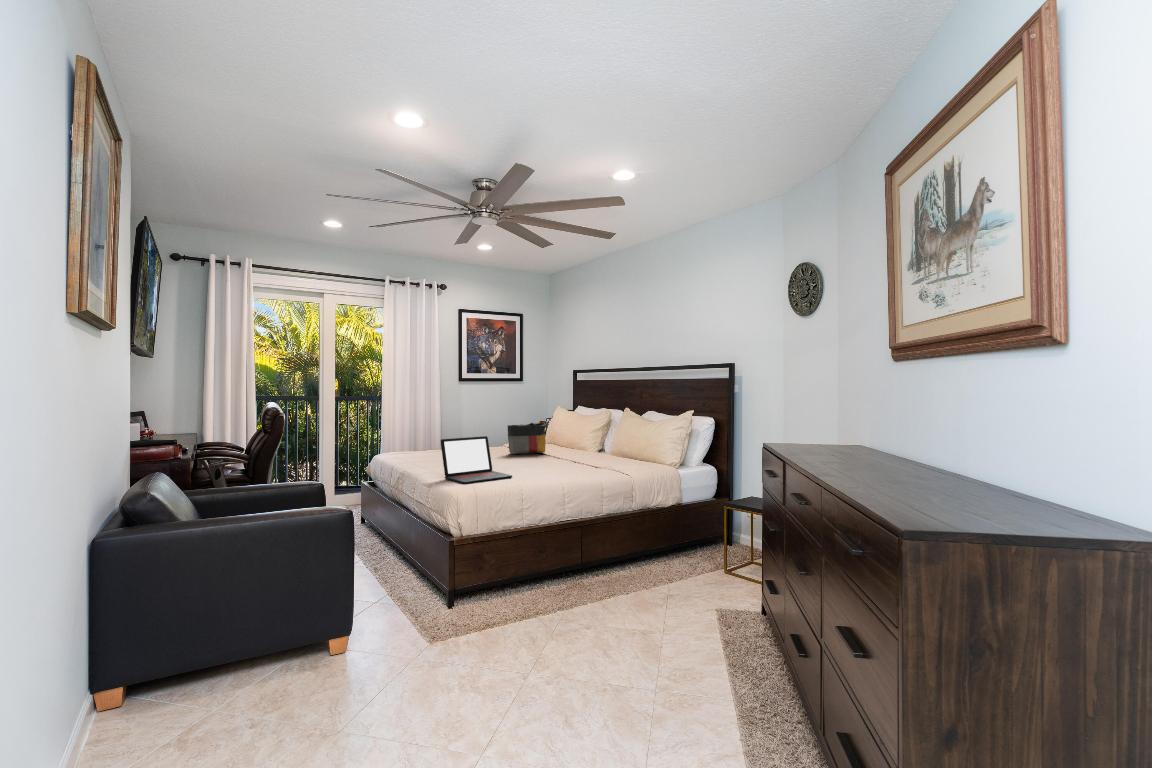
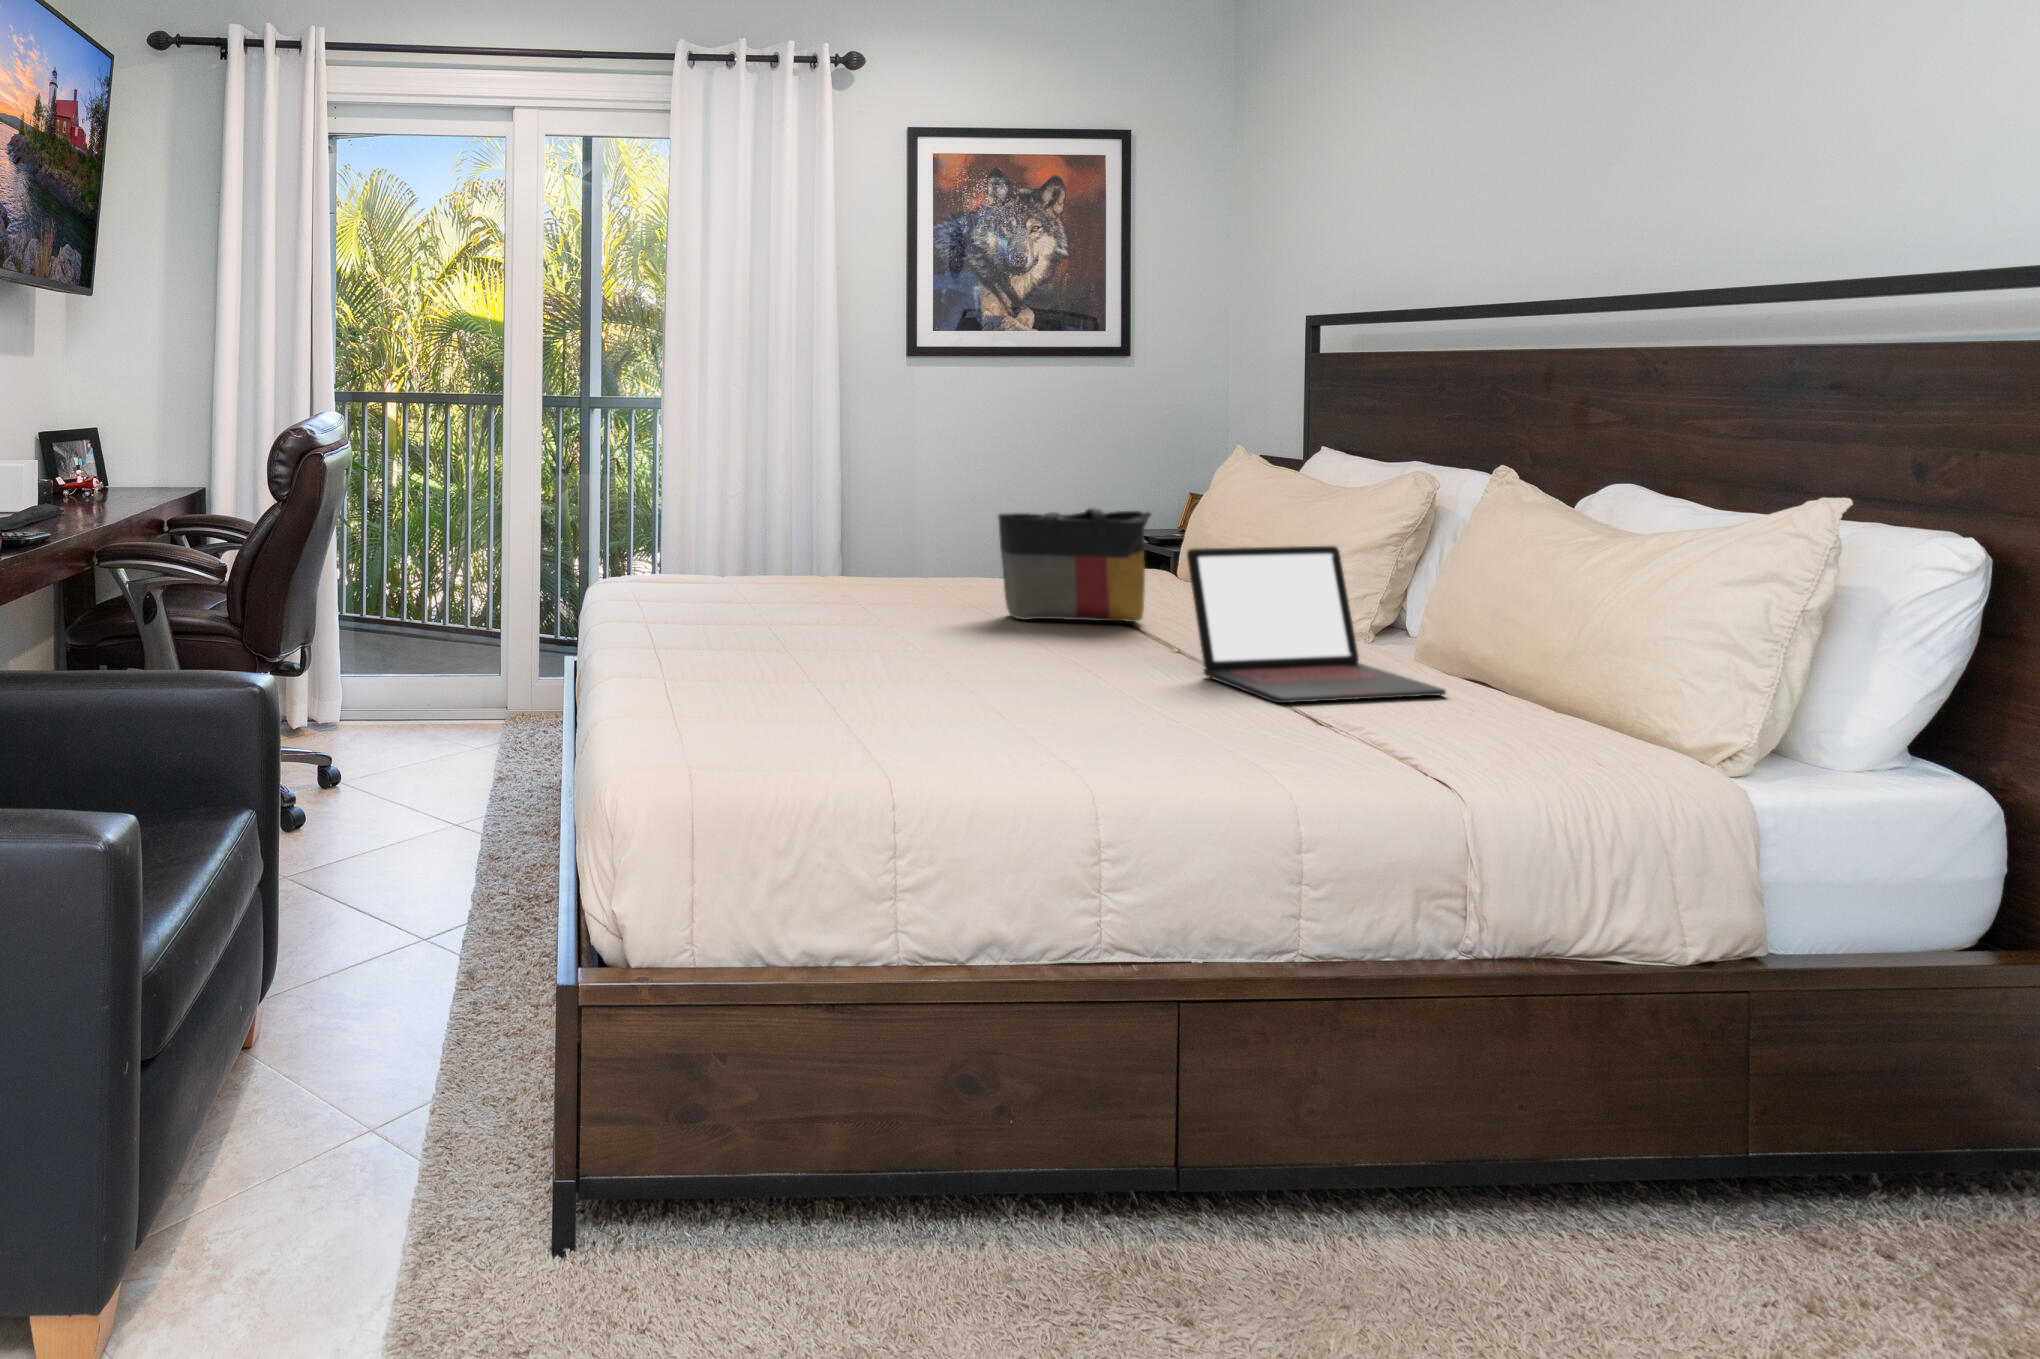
laptop: present [441,436,512,484] -> present [1187,546,1446,703]

